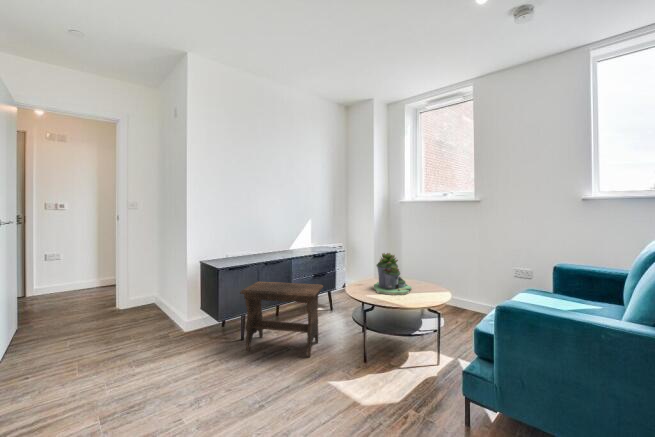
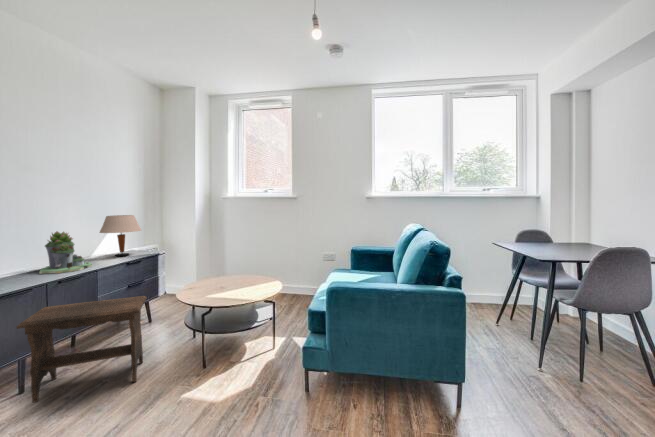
table lamp: none [299,215,328,250] -> present [100,215,141,256]
succulent planter: present [374,253,412,295] -> present [39,231,92,274]

